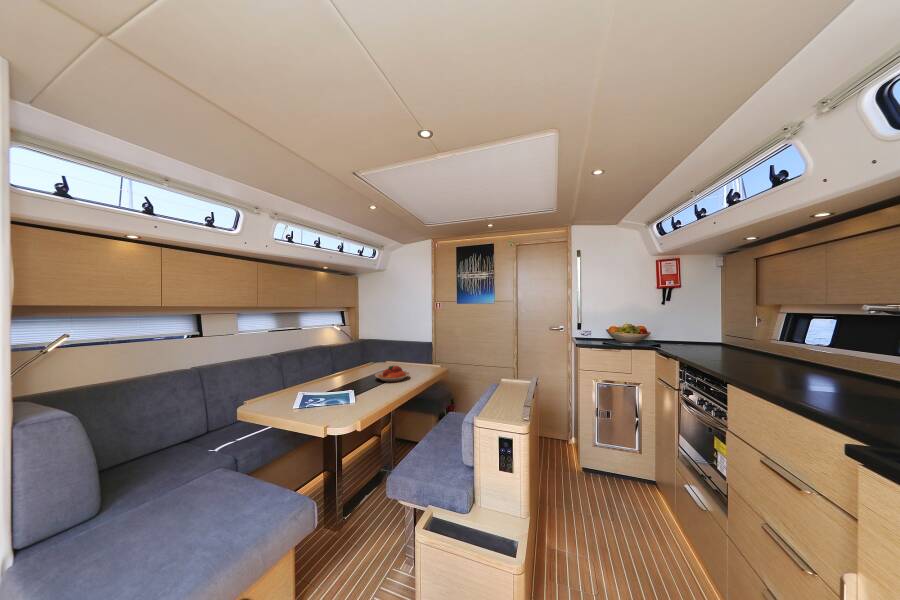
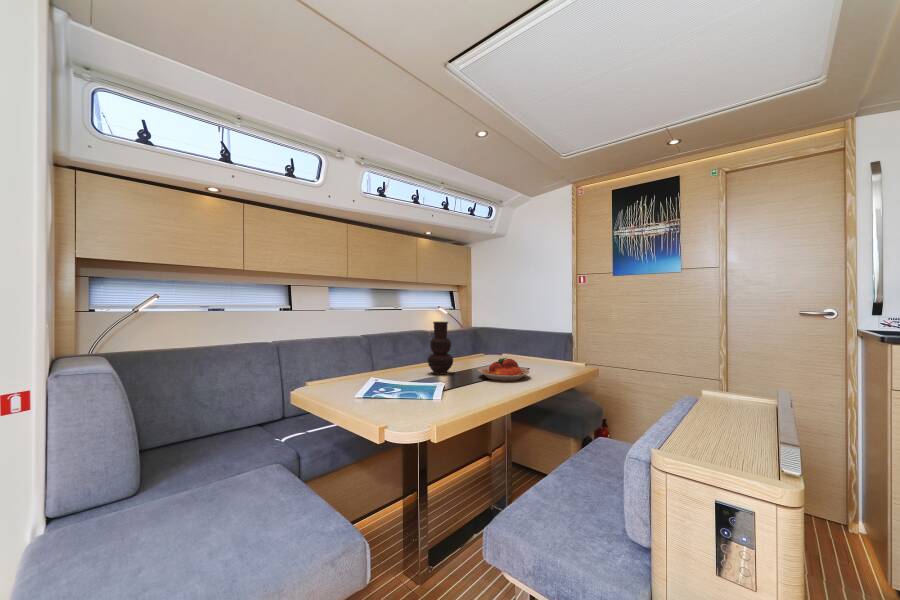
vase: none [335,342,356,382] -> present [428,322,453,374]

